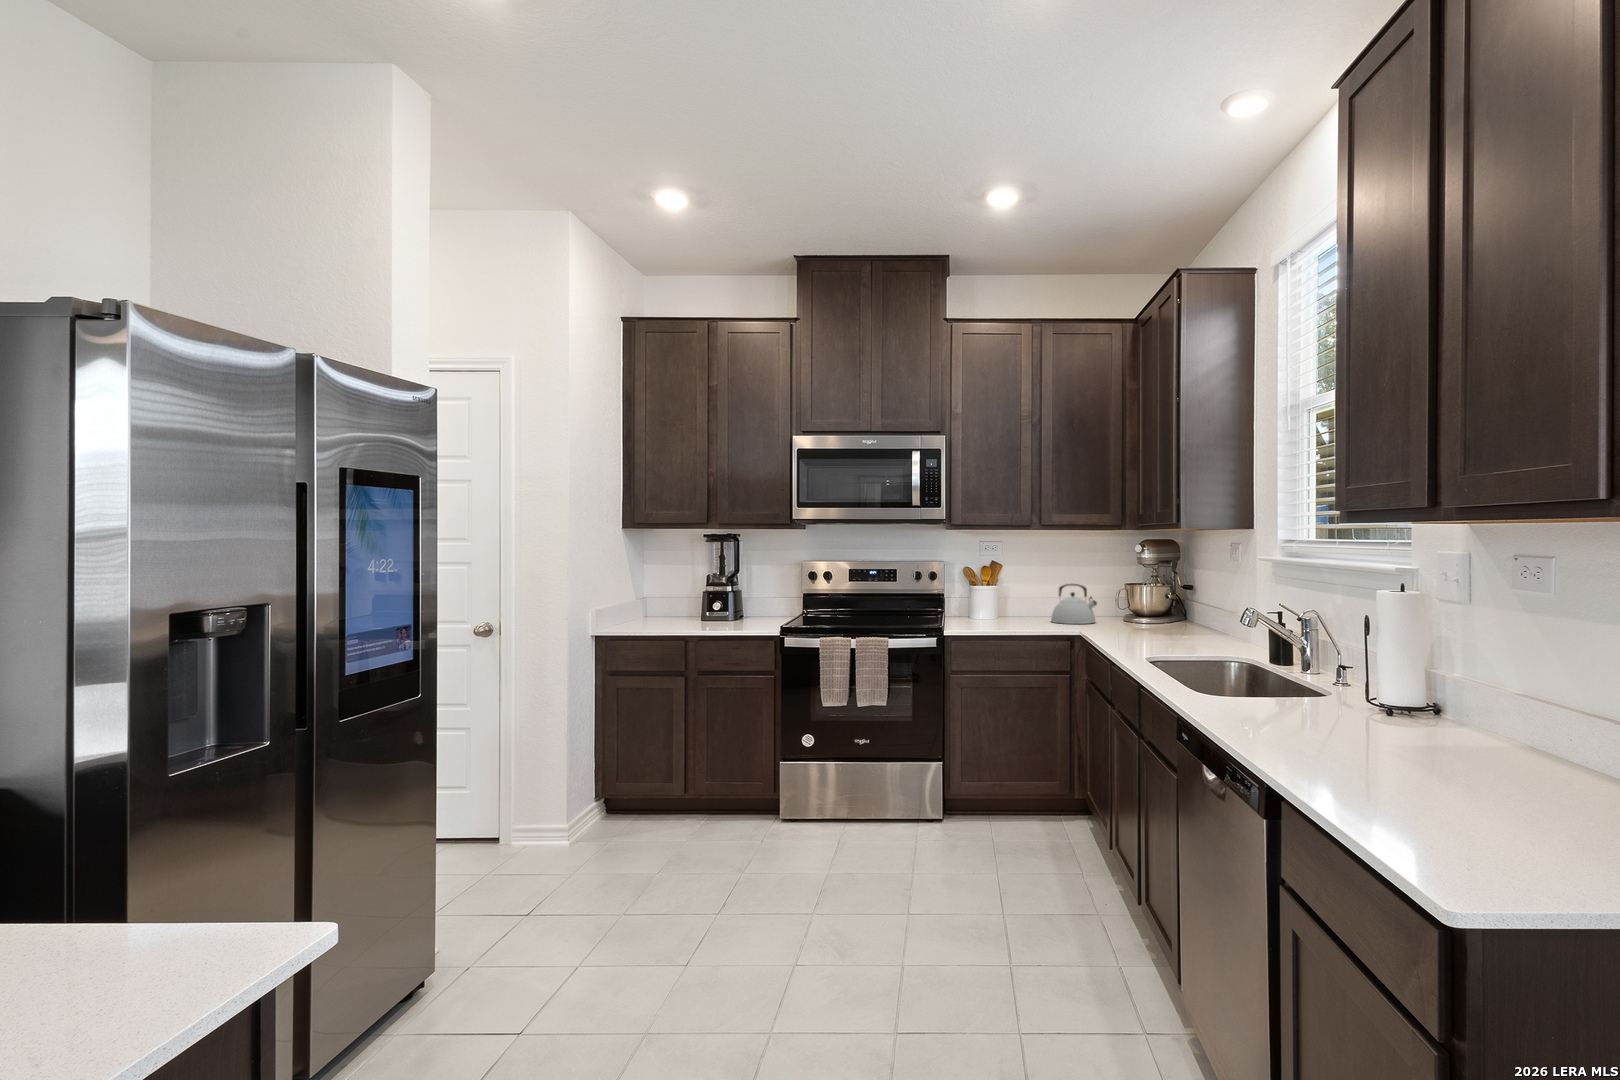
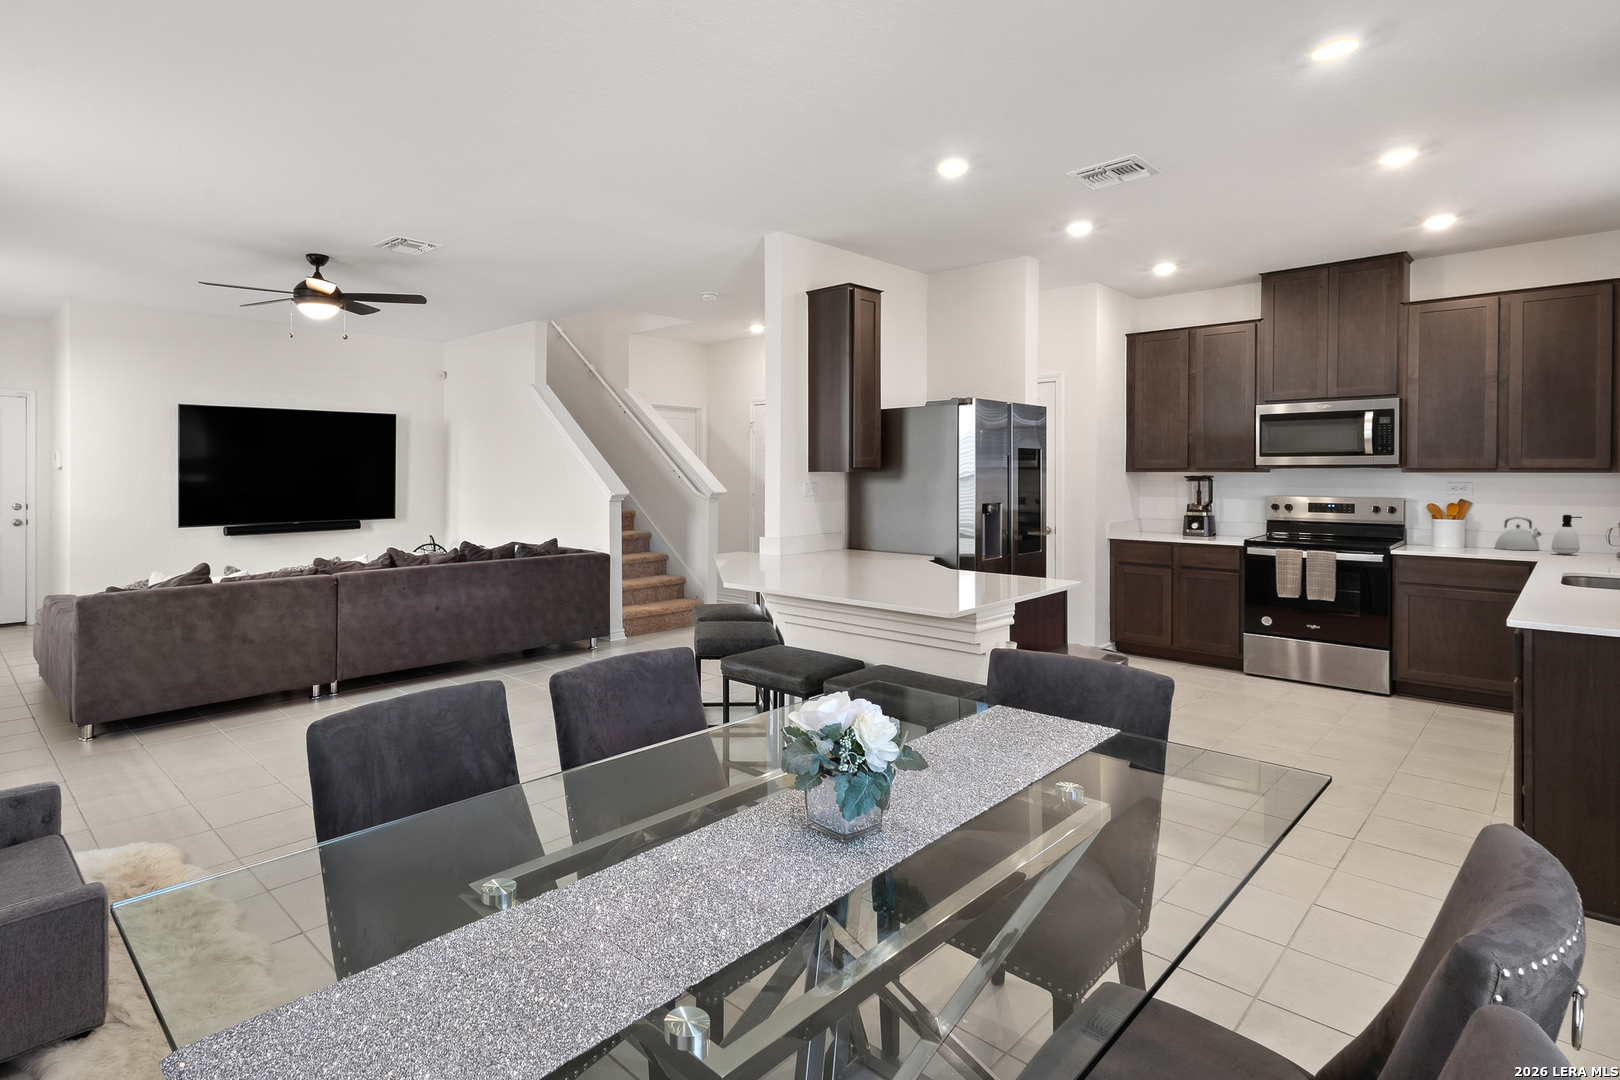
soap dispenser: none [1114,580,1143,629] -> present [1551,515,1582,554]

